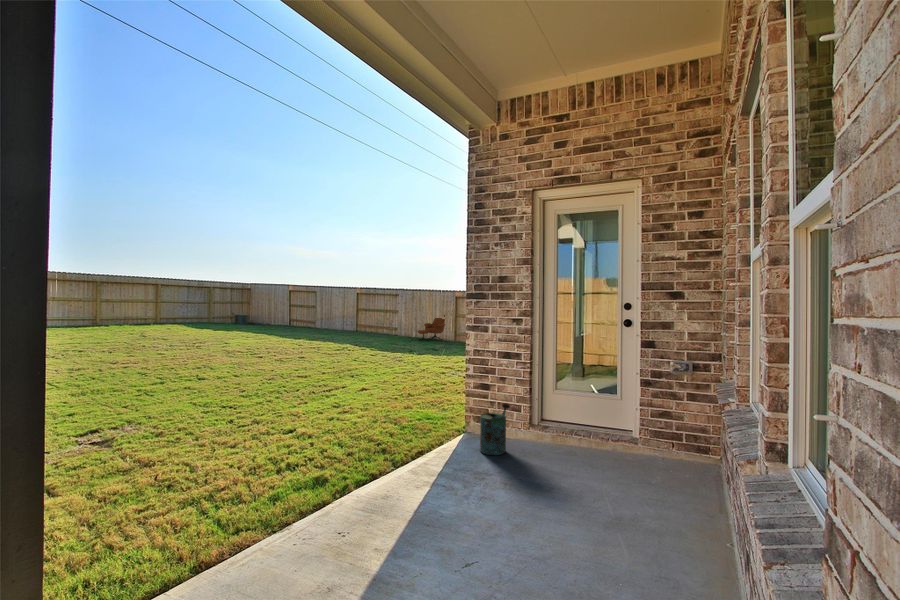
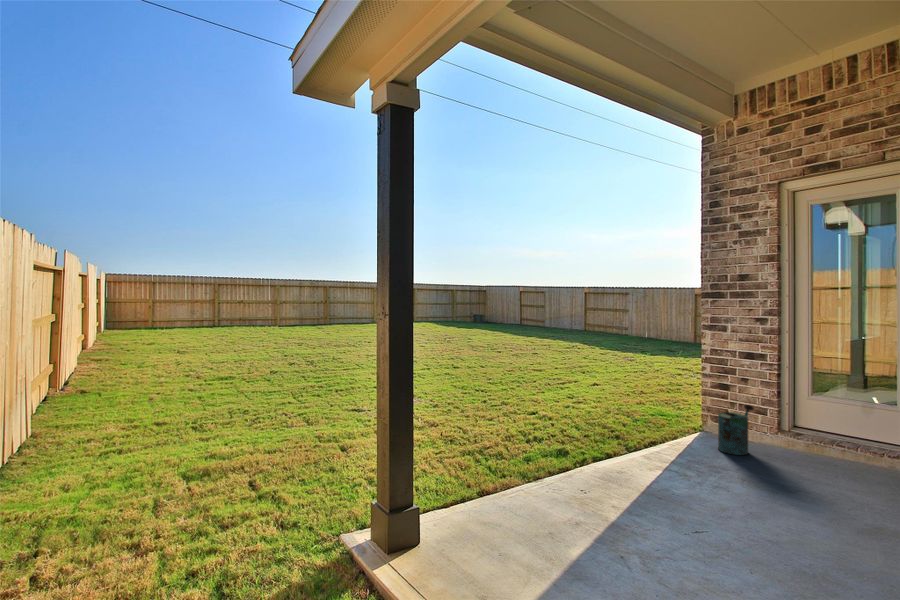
lounge chair: present [418,315,445,340] -> none [649,313,681,342]

